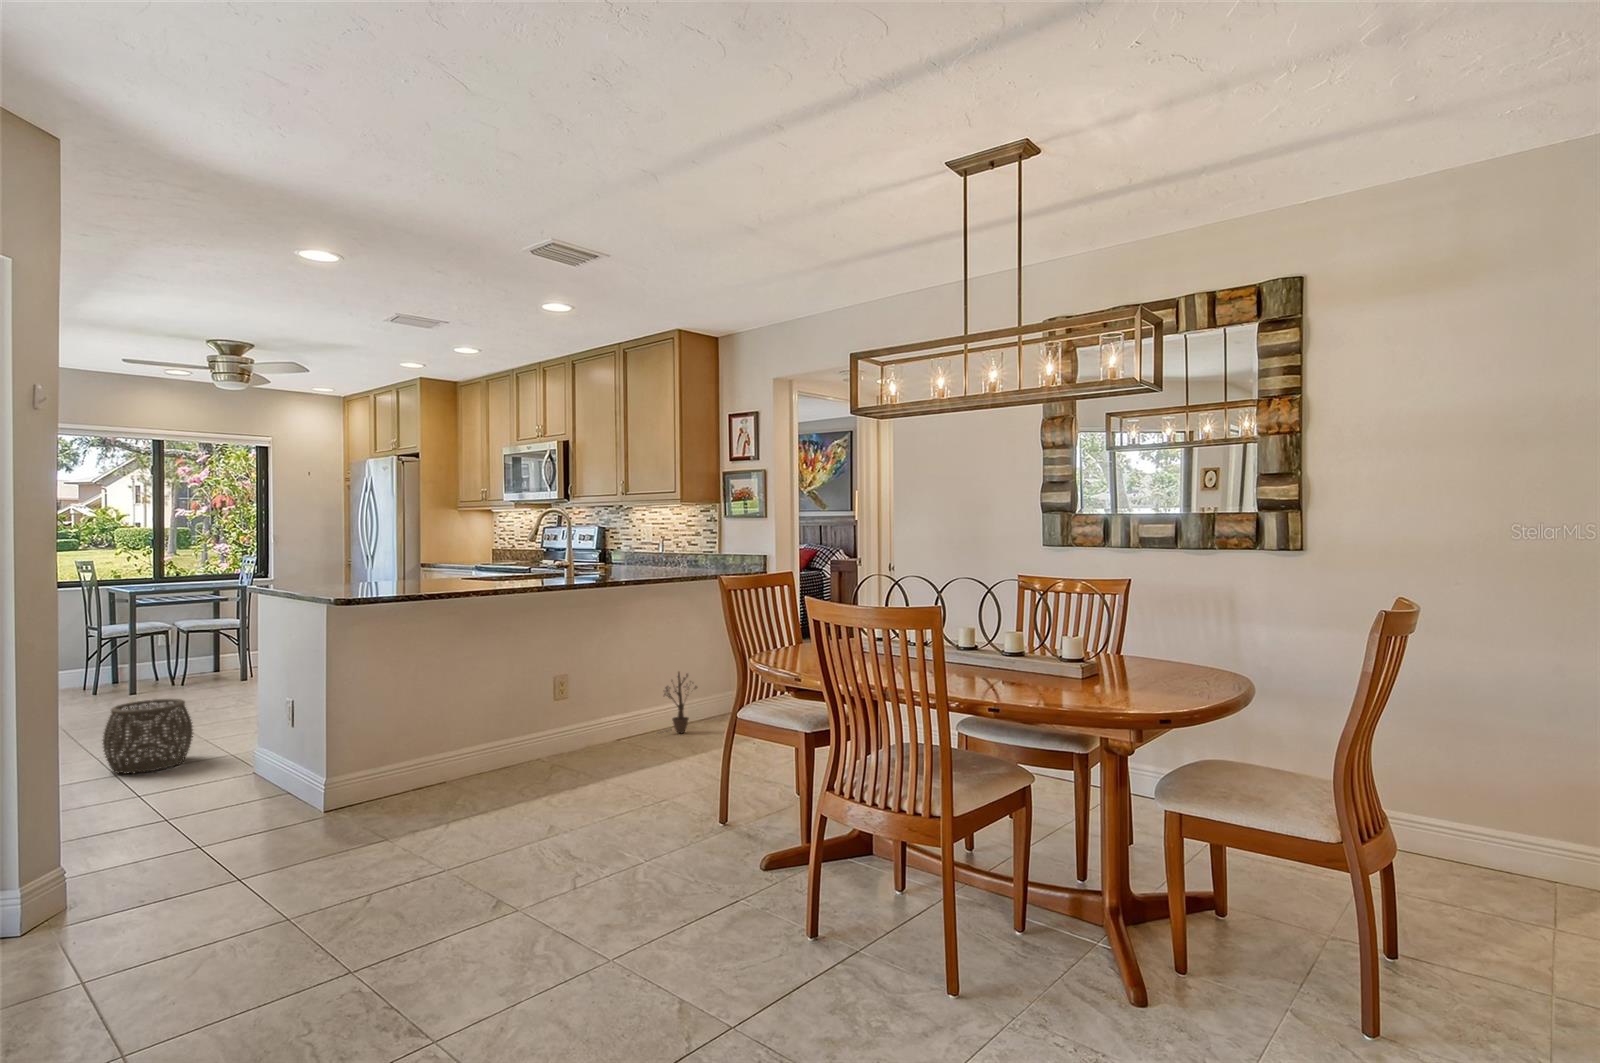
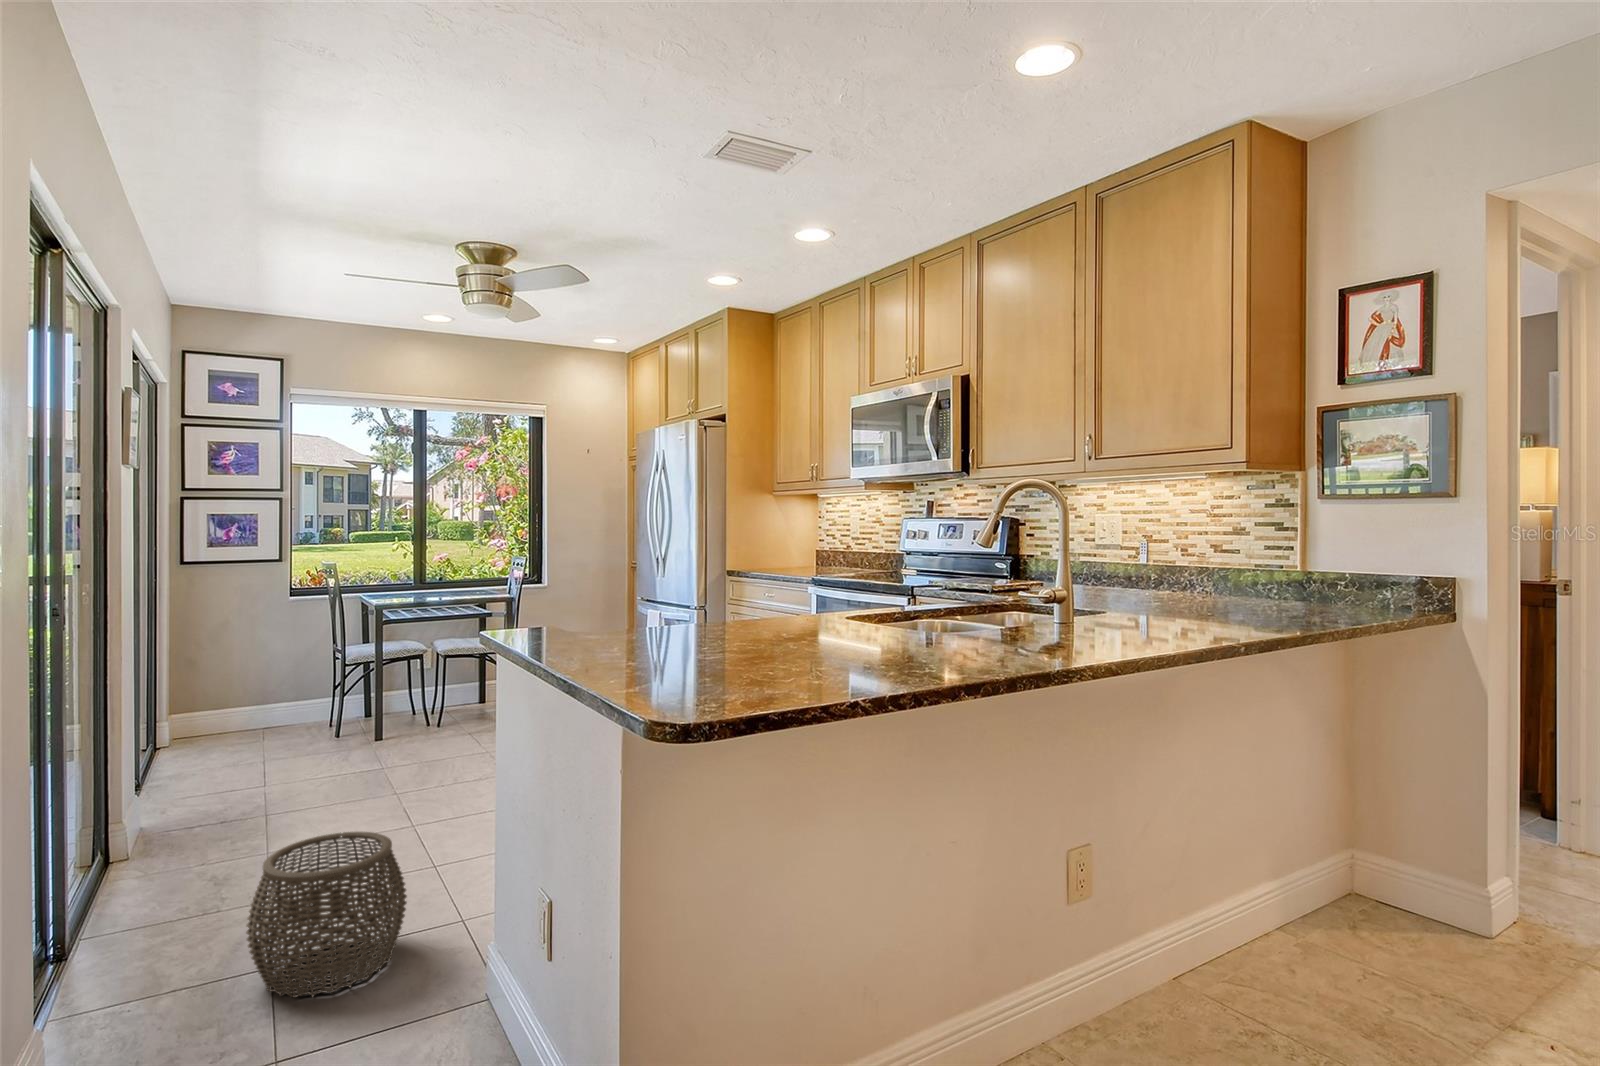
decorative plant: present [662,672,697,733] -> none [1295,836,1373,979]

